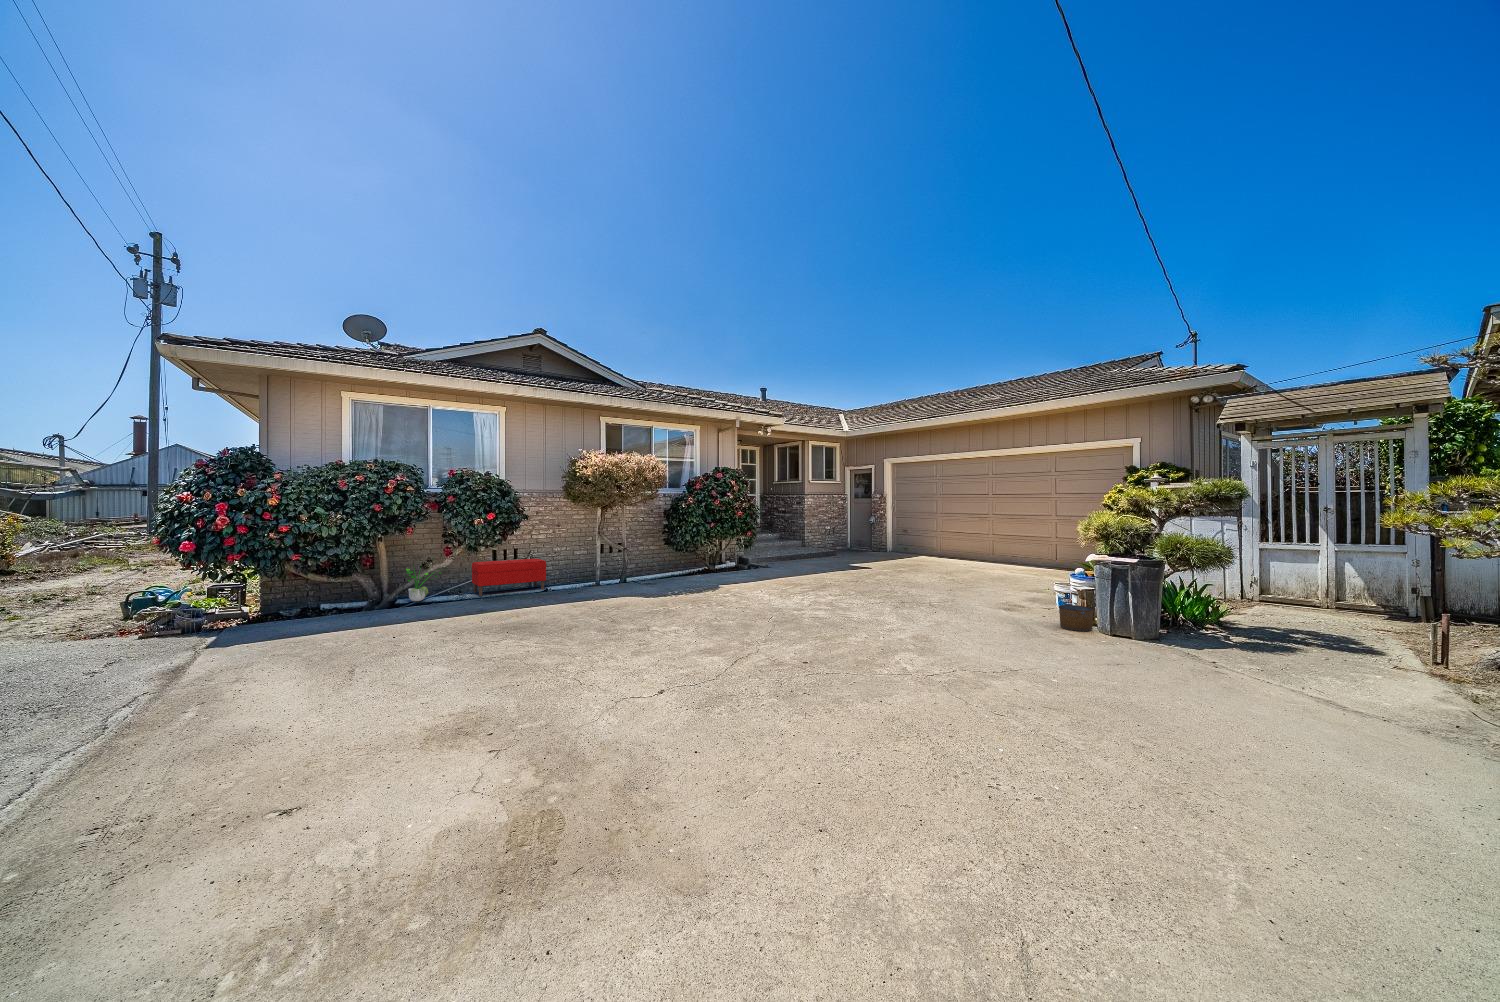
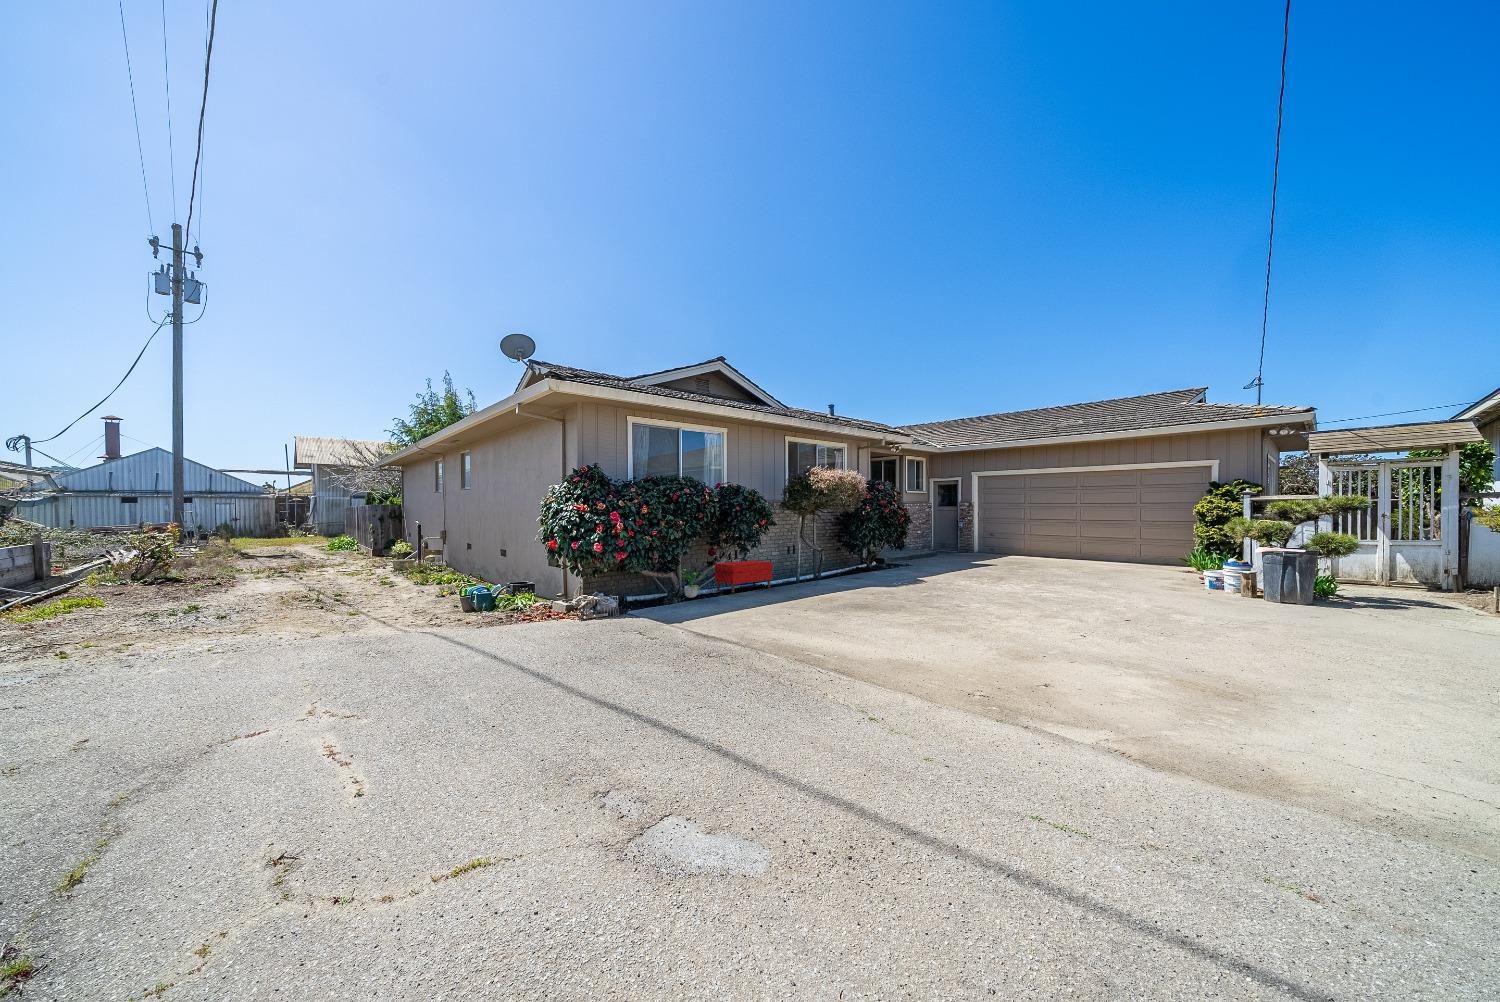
bucket: present [1059,592,1093,631] -> none [1234,577,1262,604]

